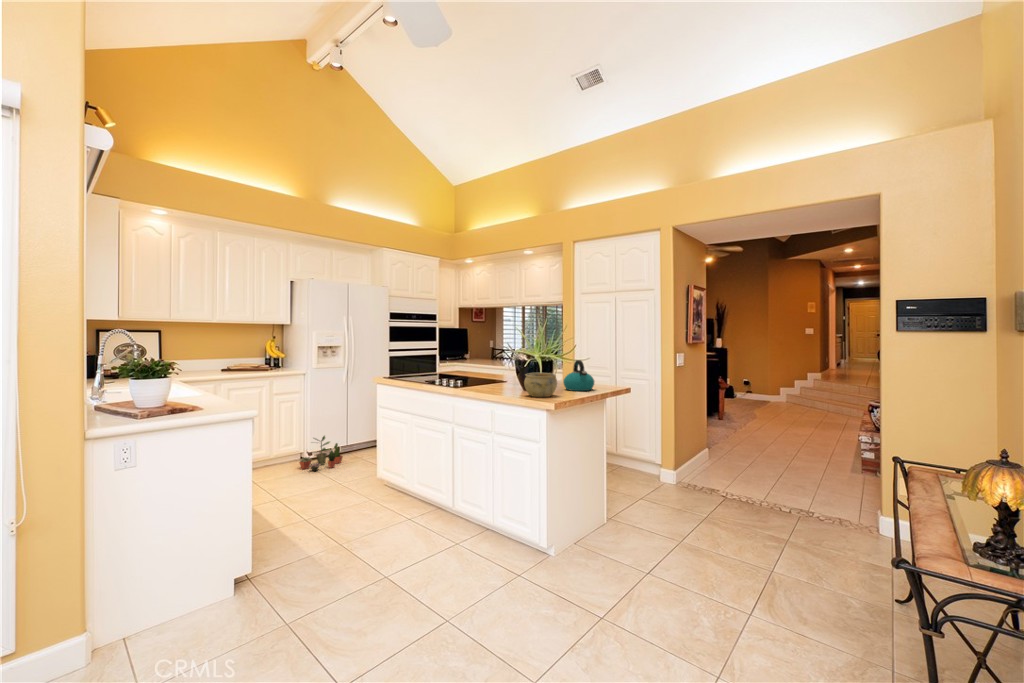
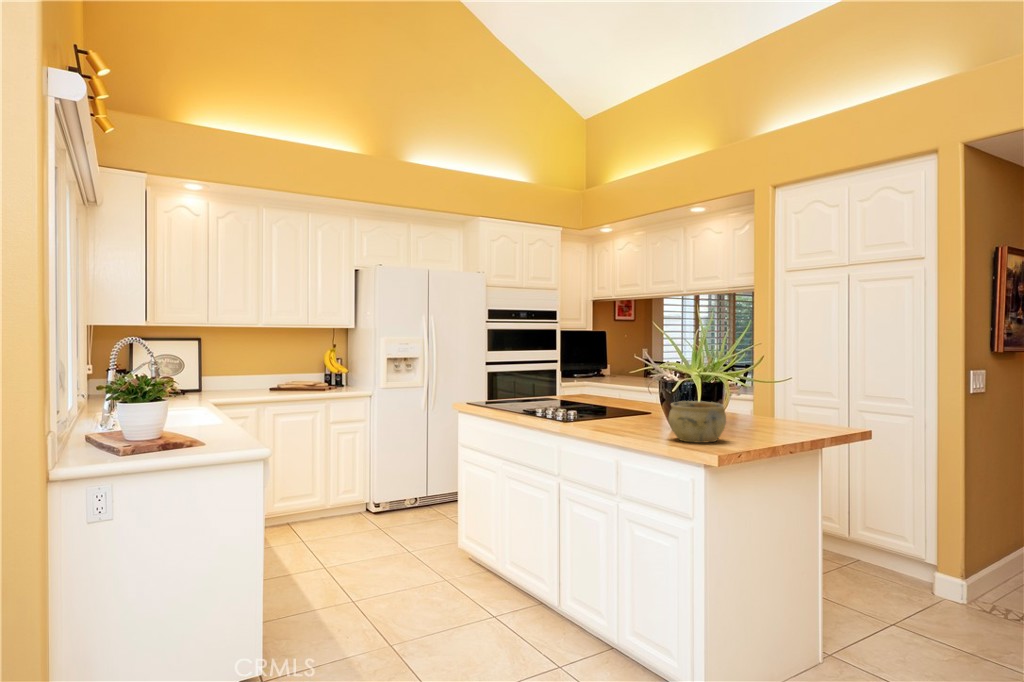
kettle: present [563,360,594,391] -> none [743,381,800,434]
potted plant: present [299,436,343,471] -> none [361,483,420,533]

